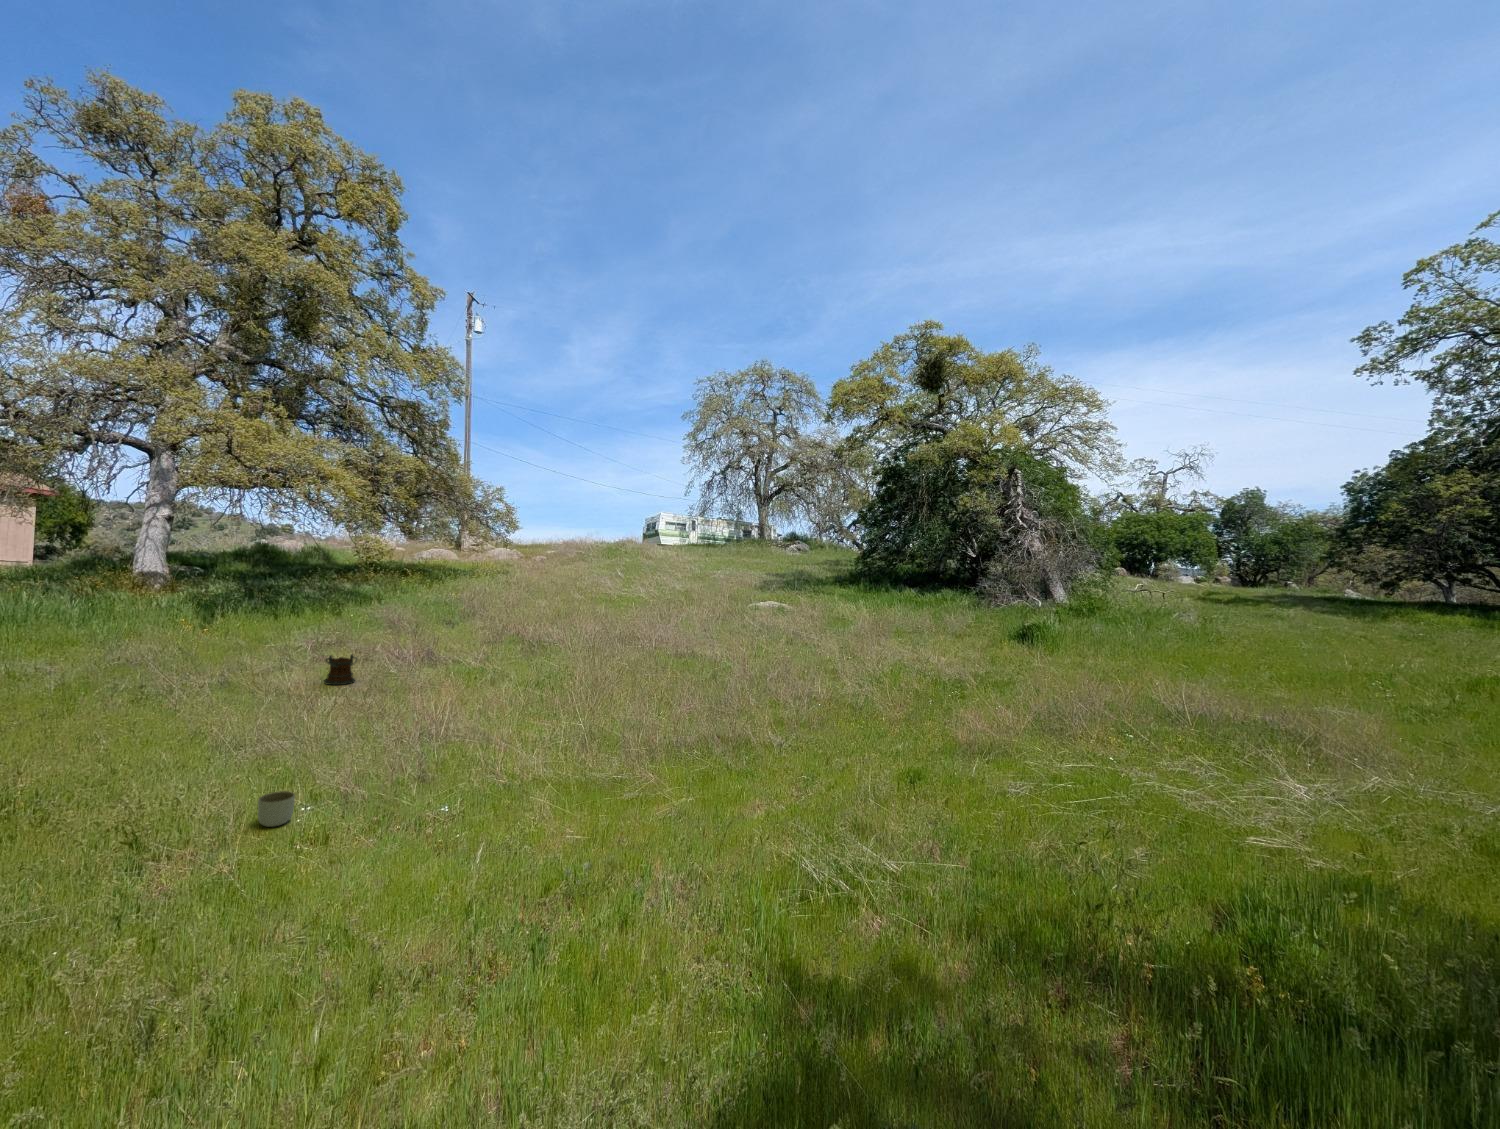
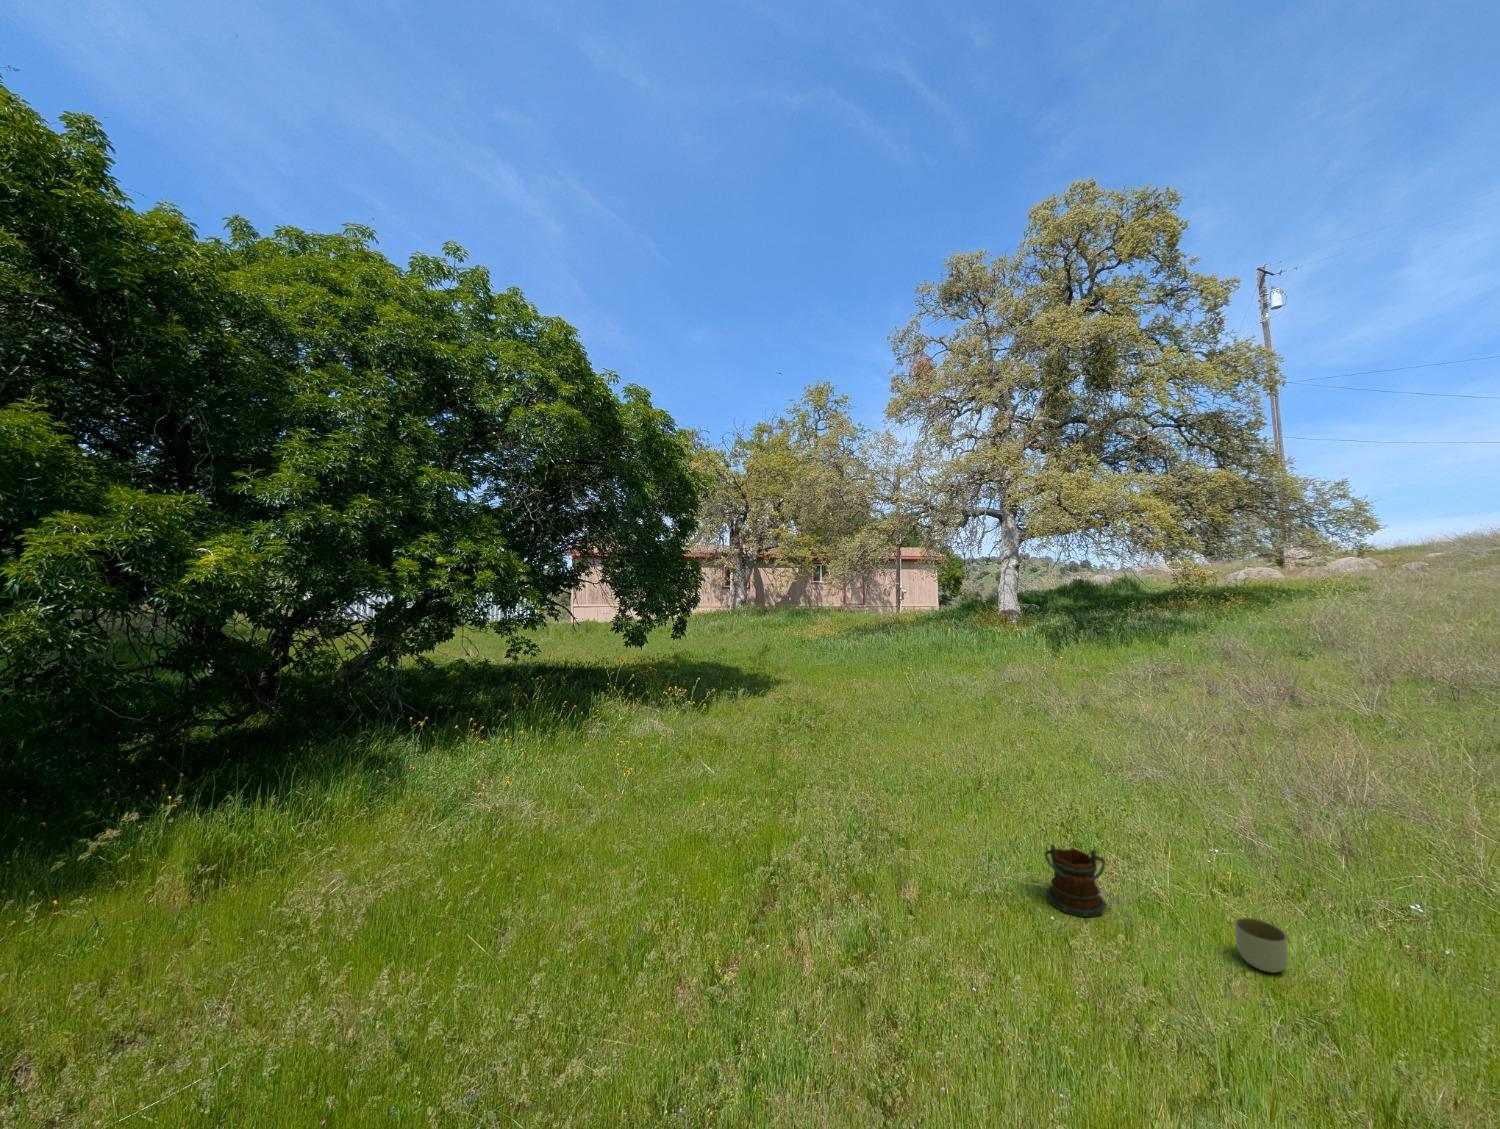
bucket: present [324,654,357,685] -> present [1044,845,1106,917]

